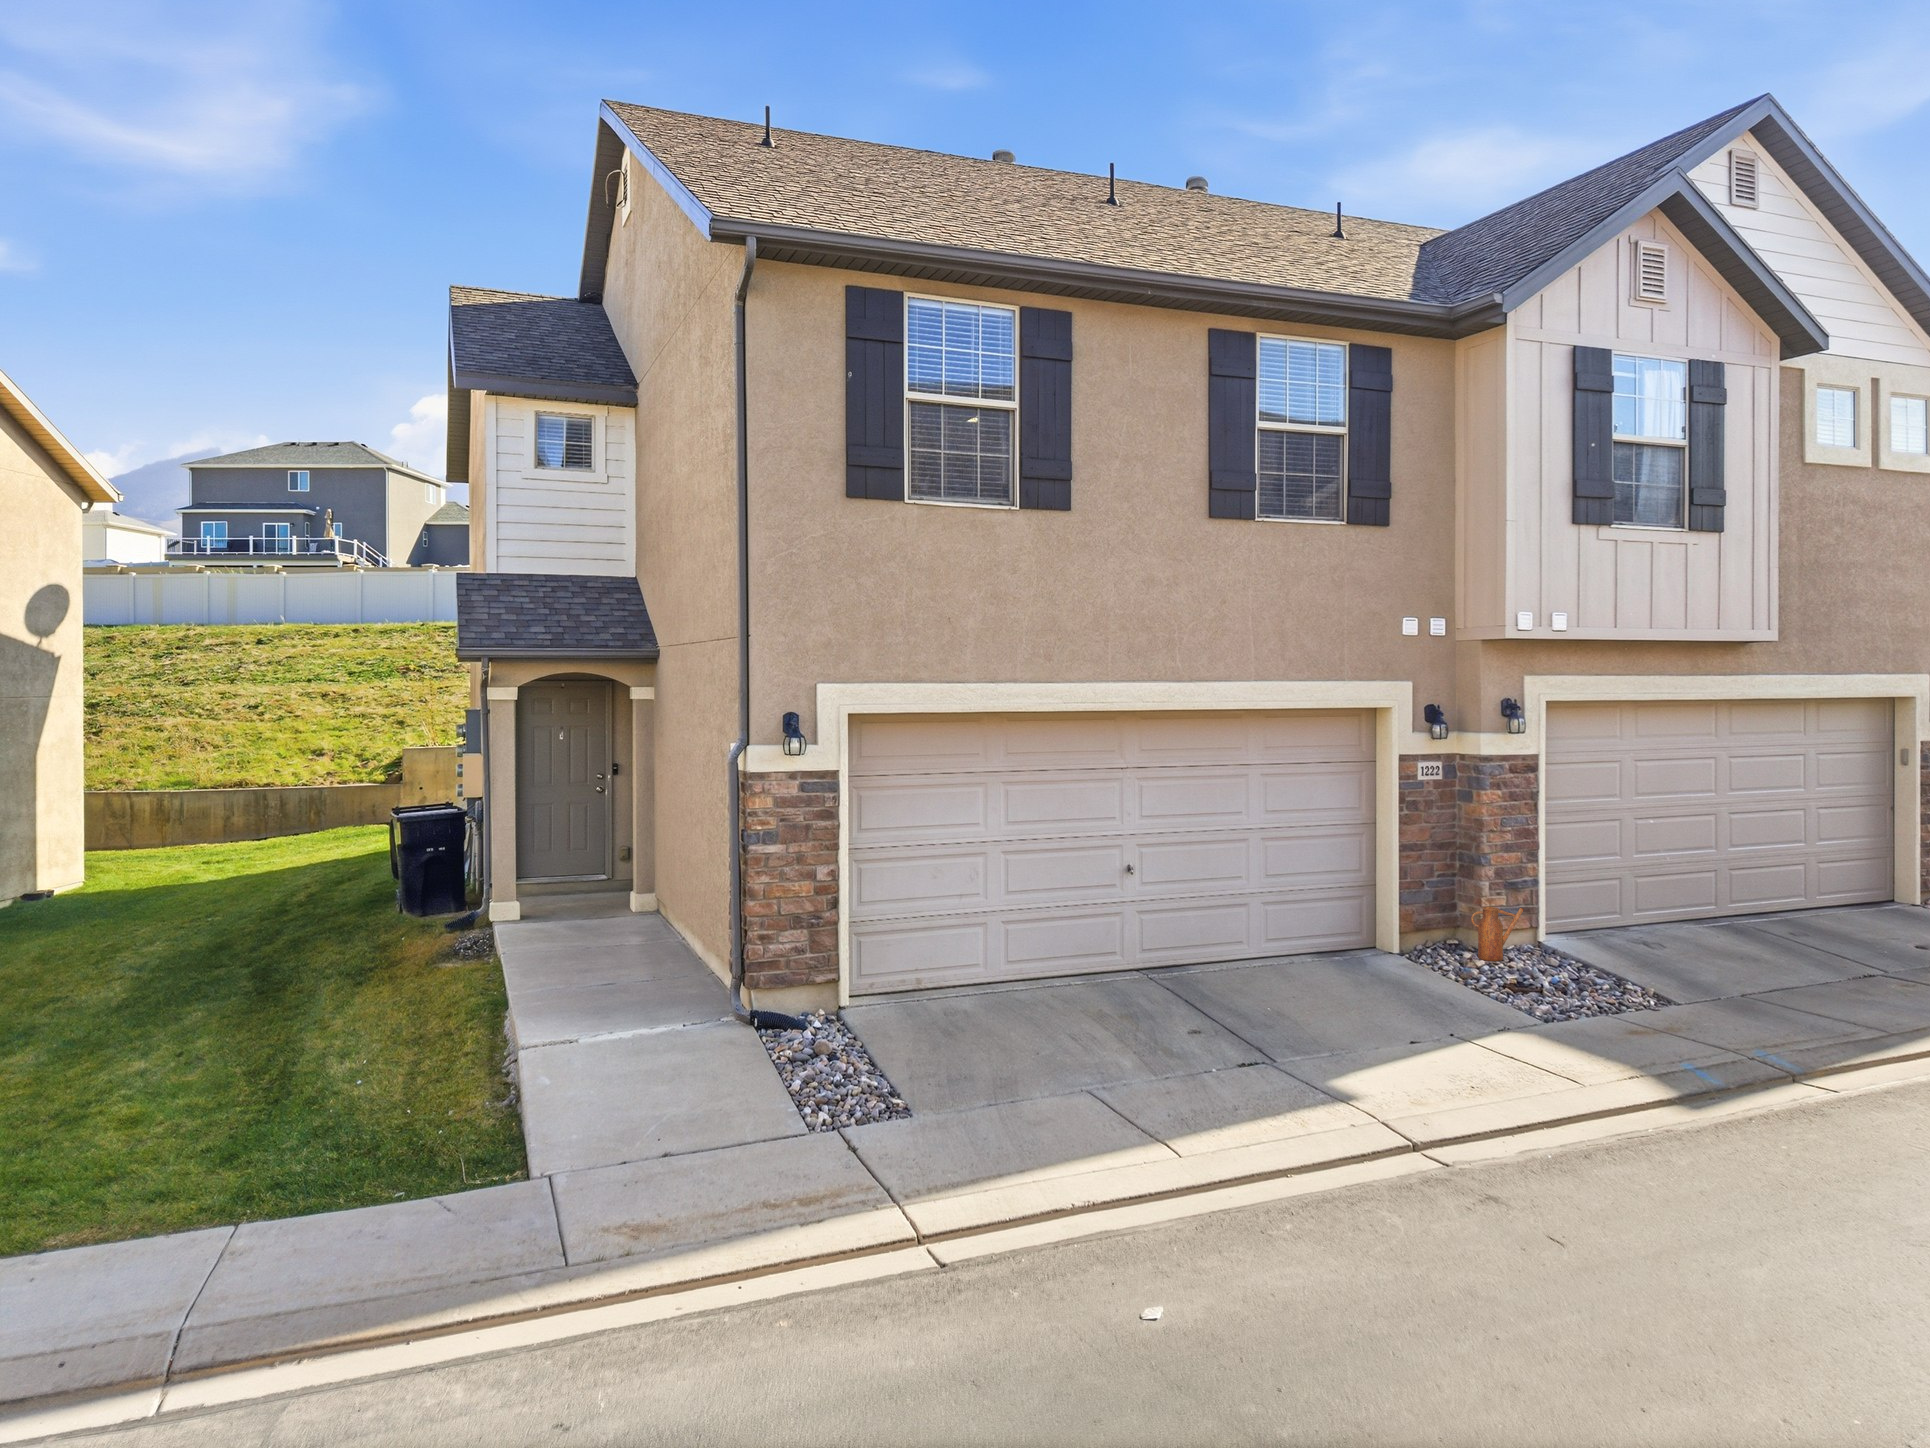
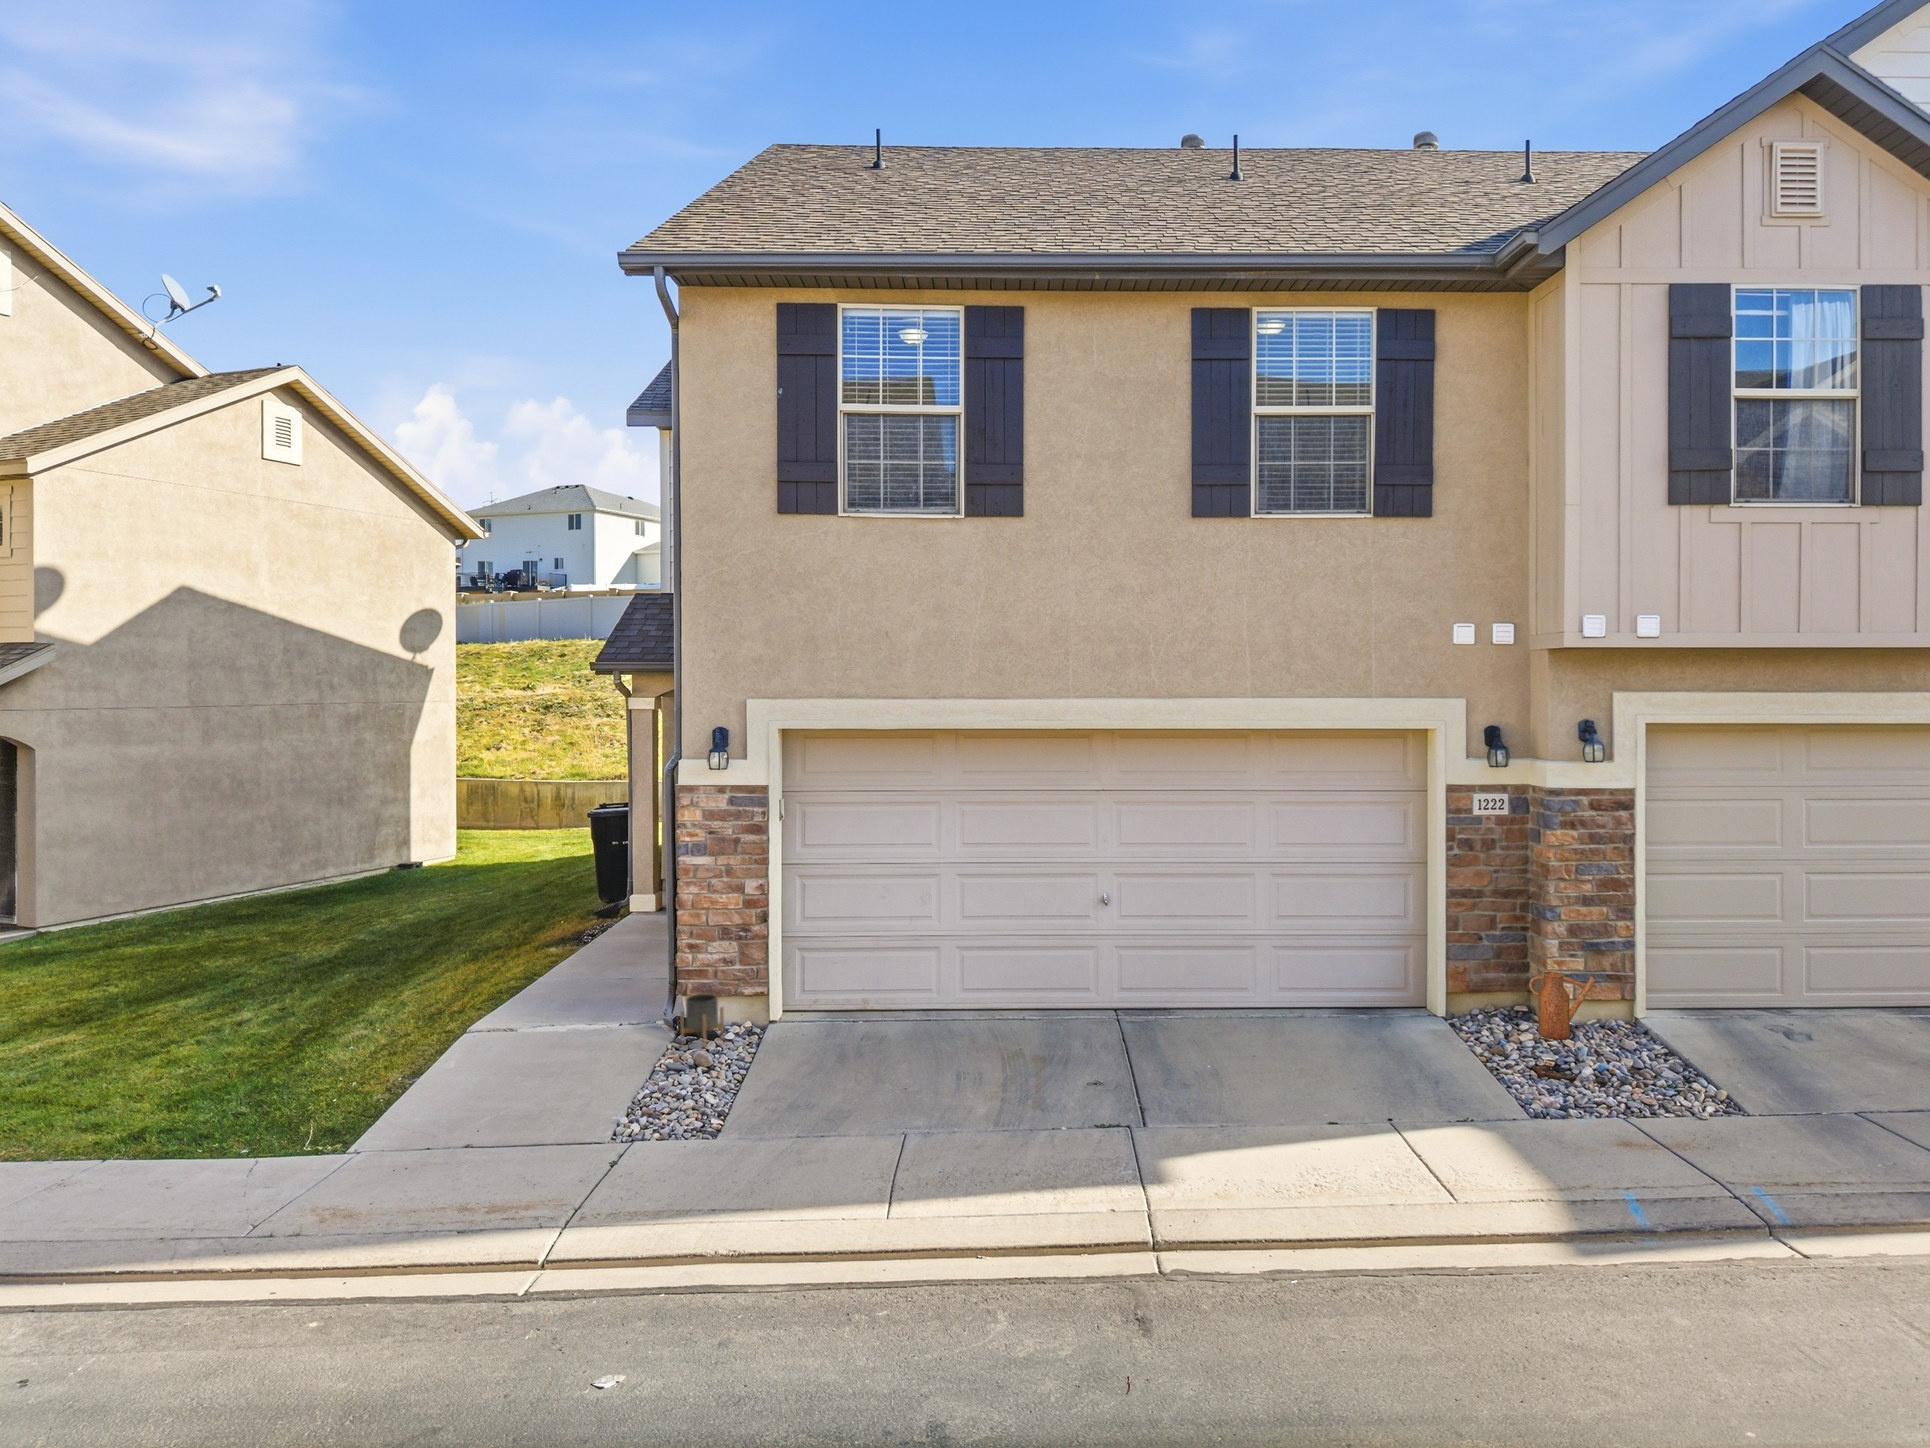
planter: none [767,984,805,1037] -> present [680,994,724,1048]

